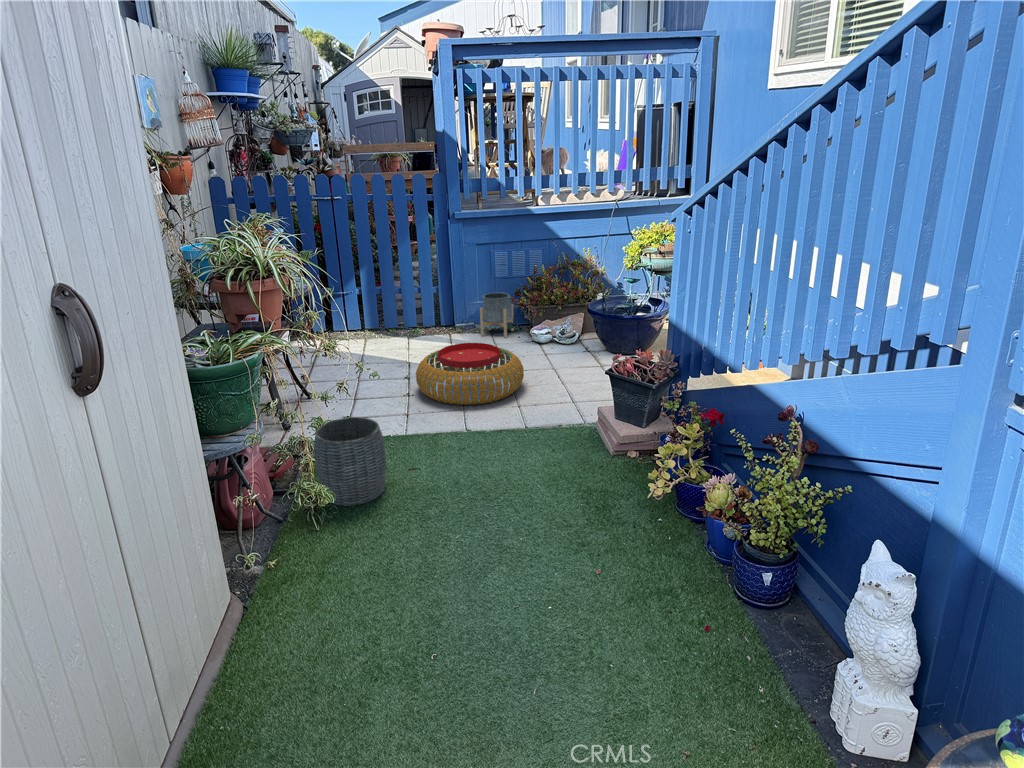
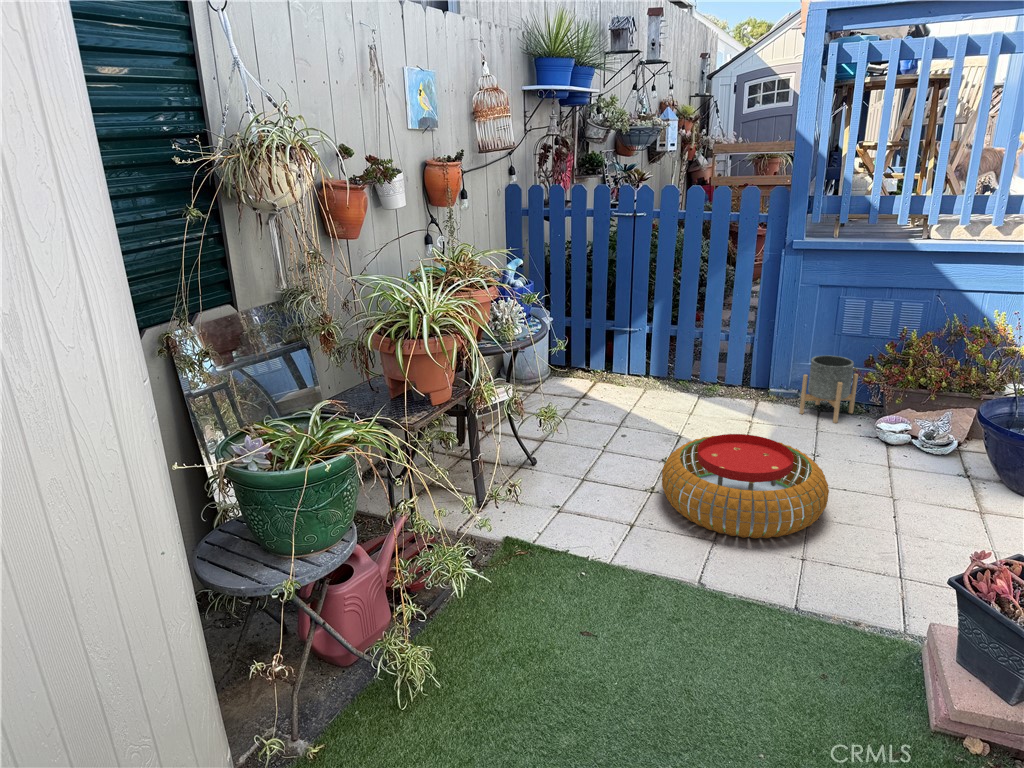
woven basket: present [314,417,386,506] -> none [432,540,533,679]

